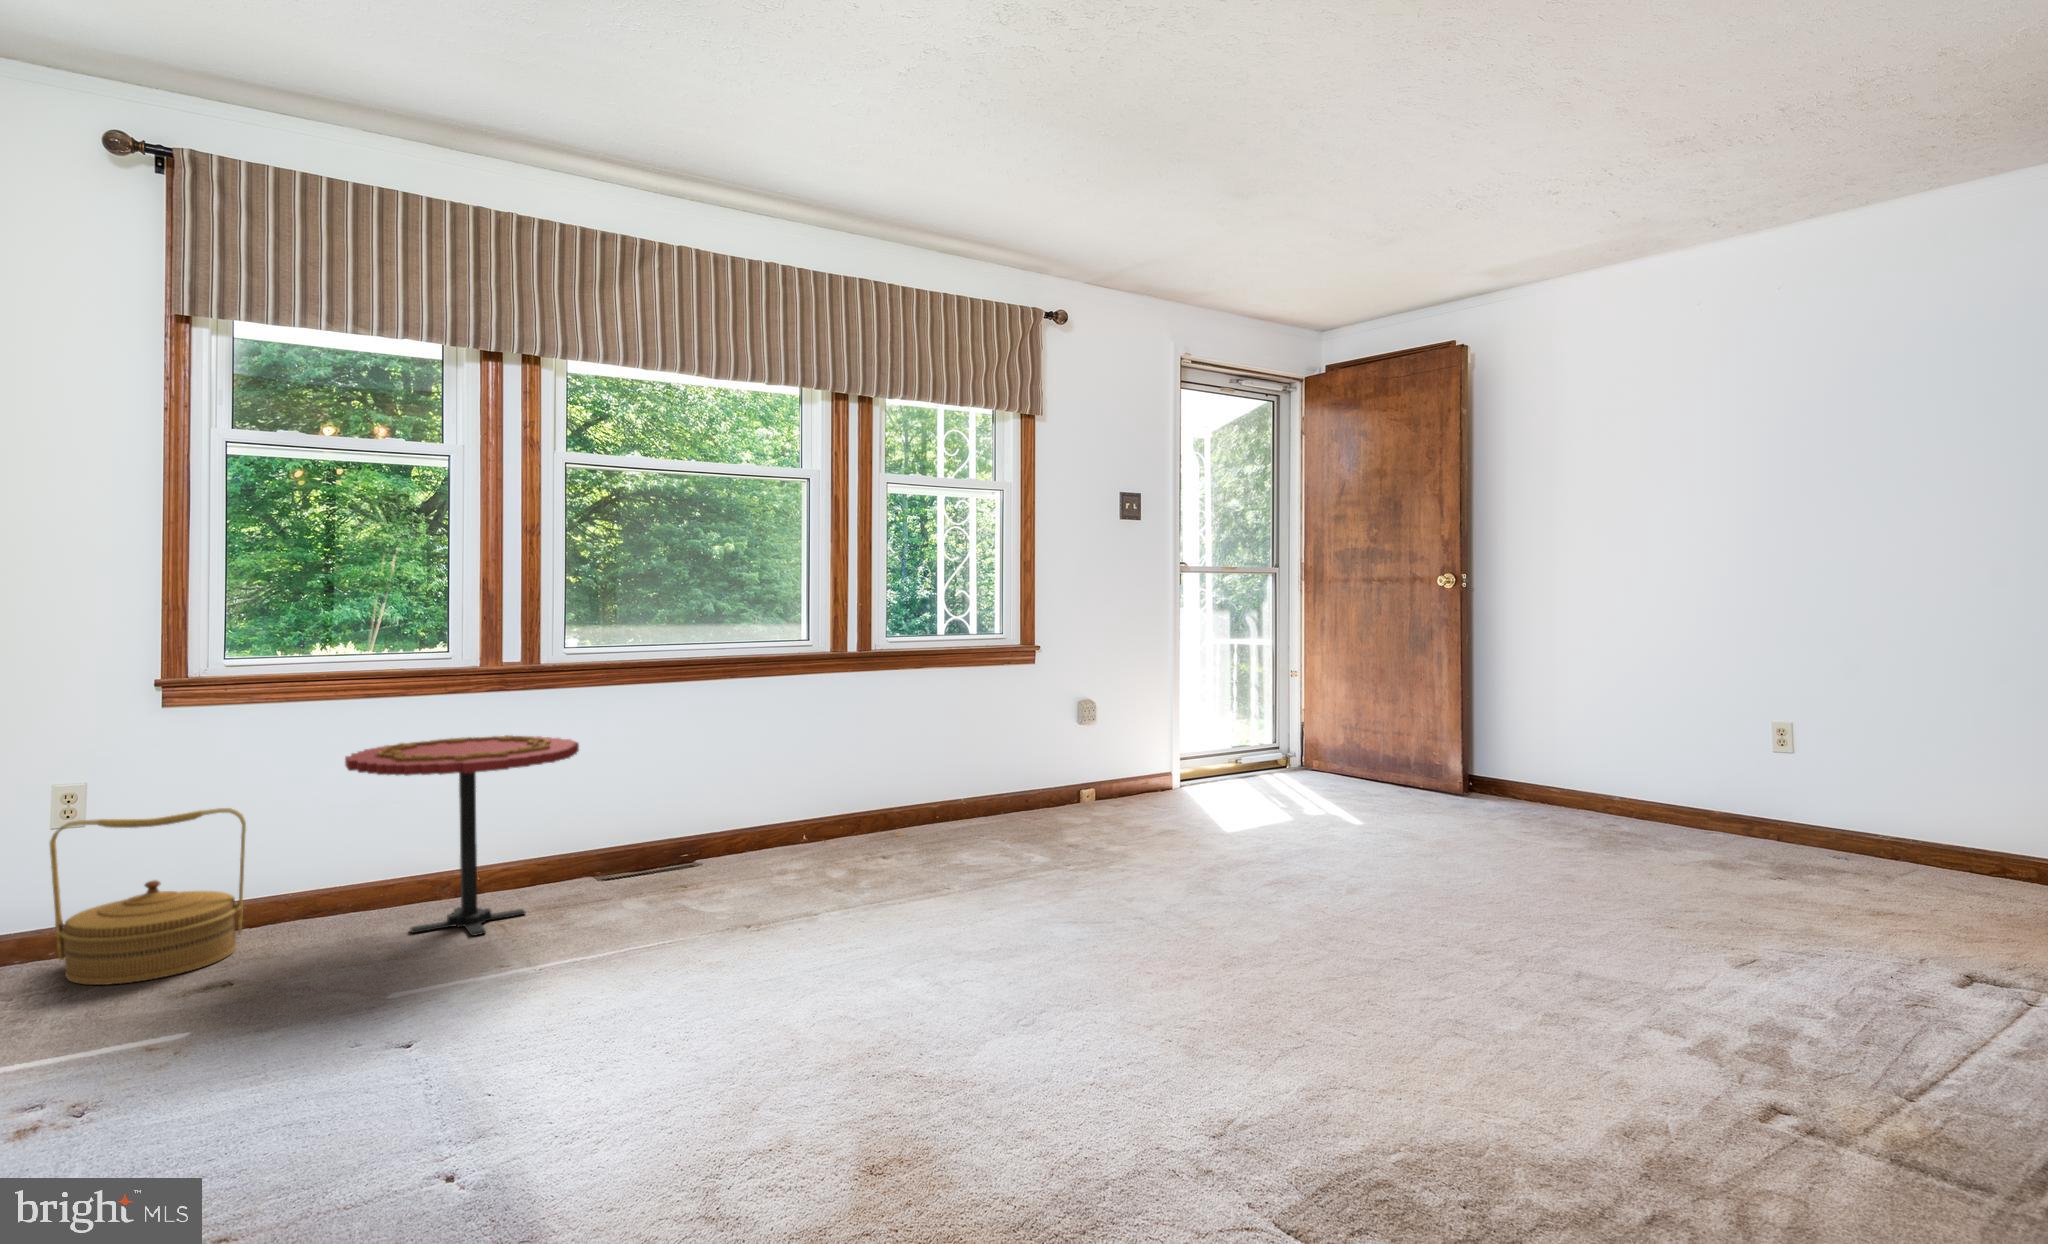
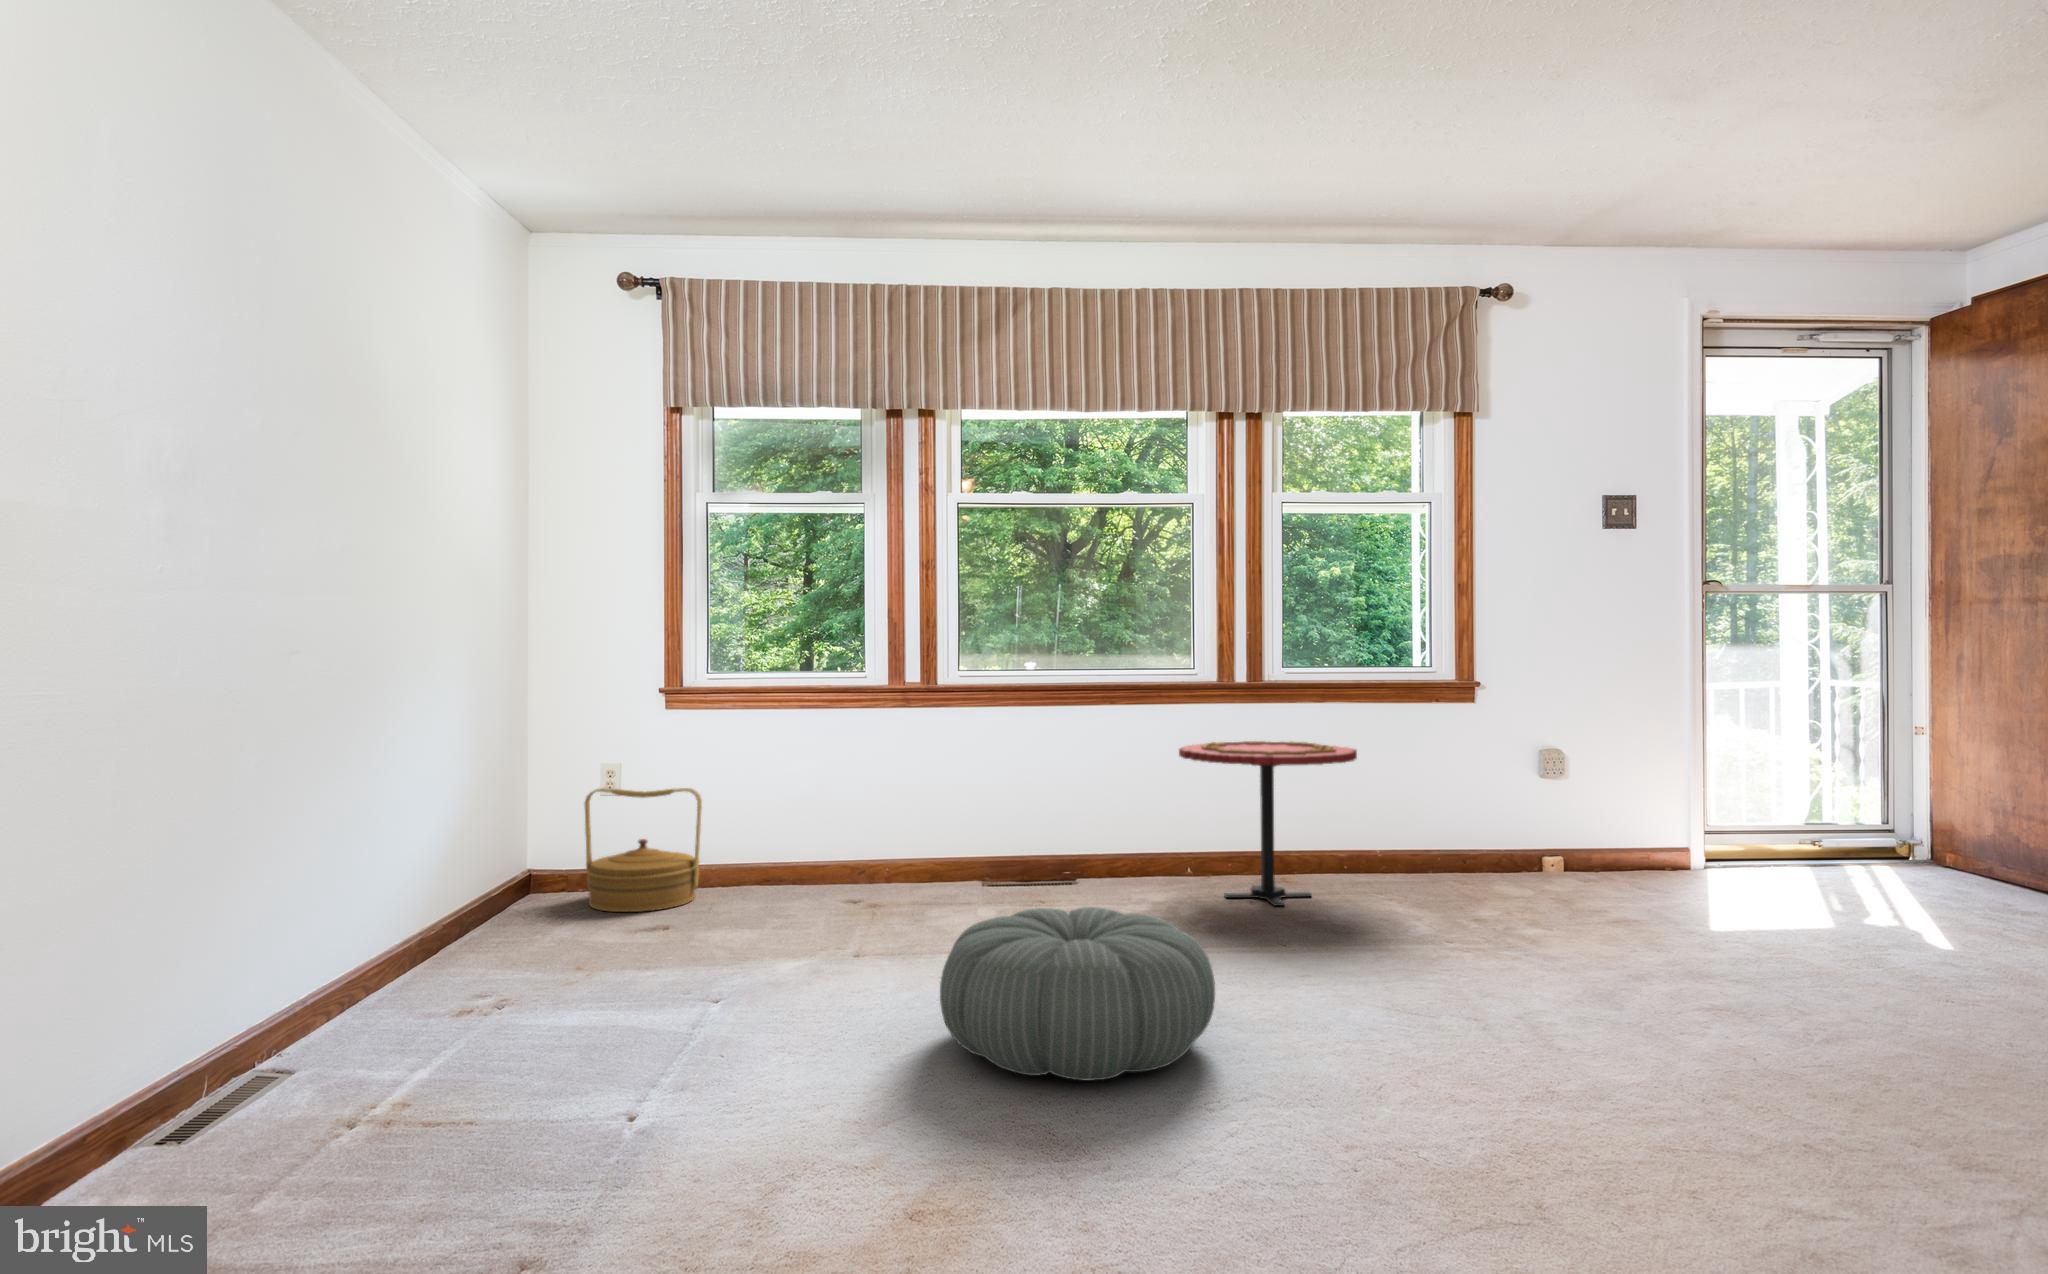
side table: present [345,735,579,936] -> present [1179,741,1357,906]
pouf: none [744,888,1018,1065] -> present [940,907,1215,1081]

